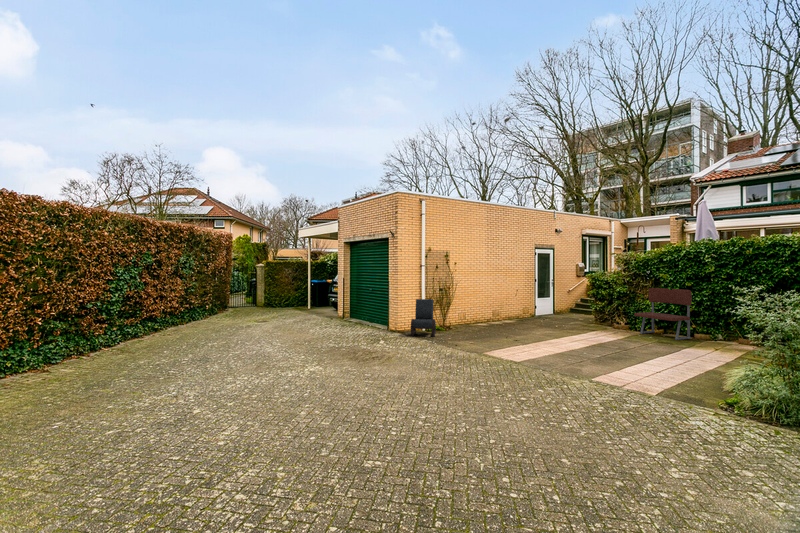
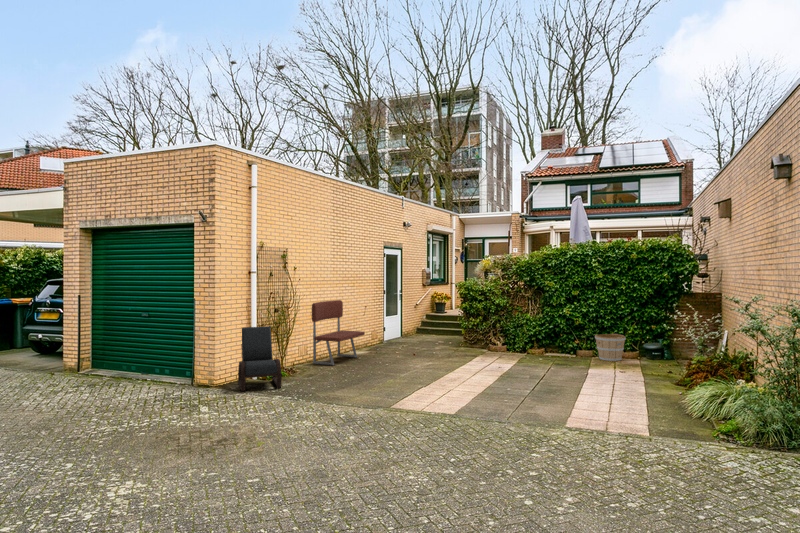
bench: present [634,288,692,340] -> present [312,300,365,365]
wooden bucket: none [706,320,739,345] -> present [595,334,626,361]

